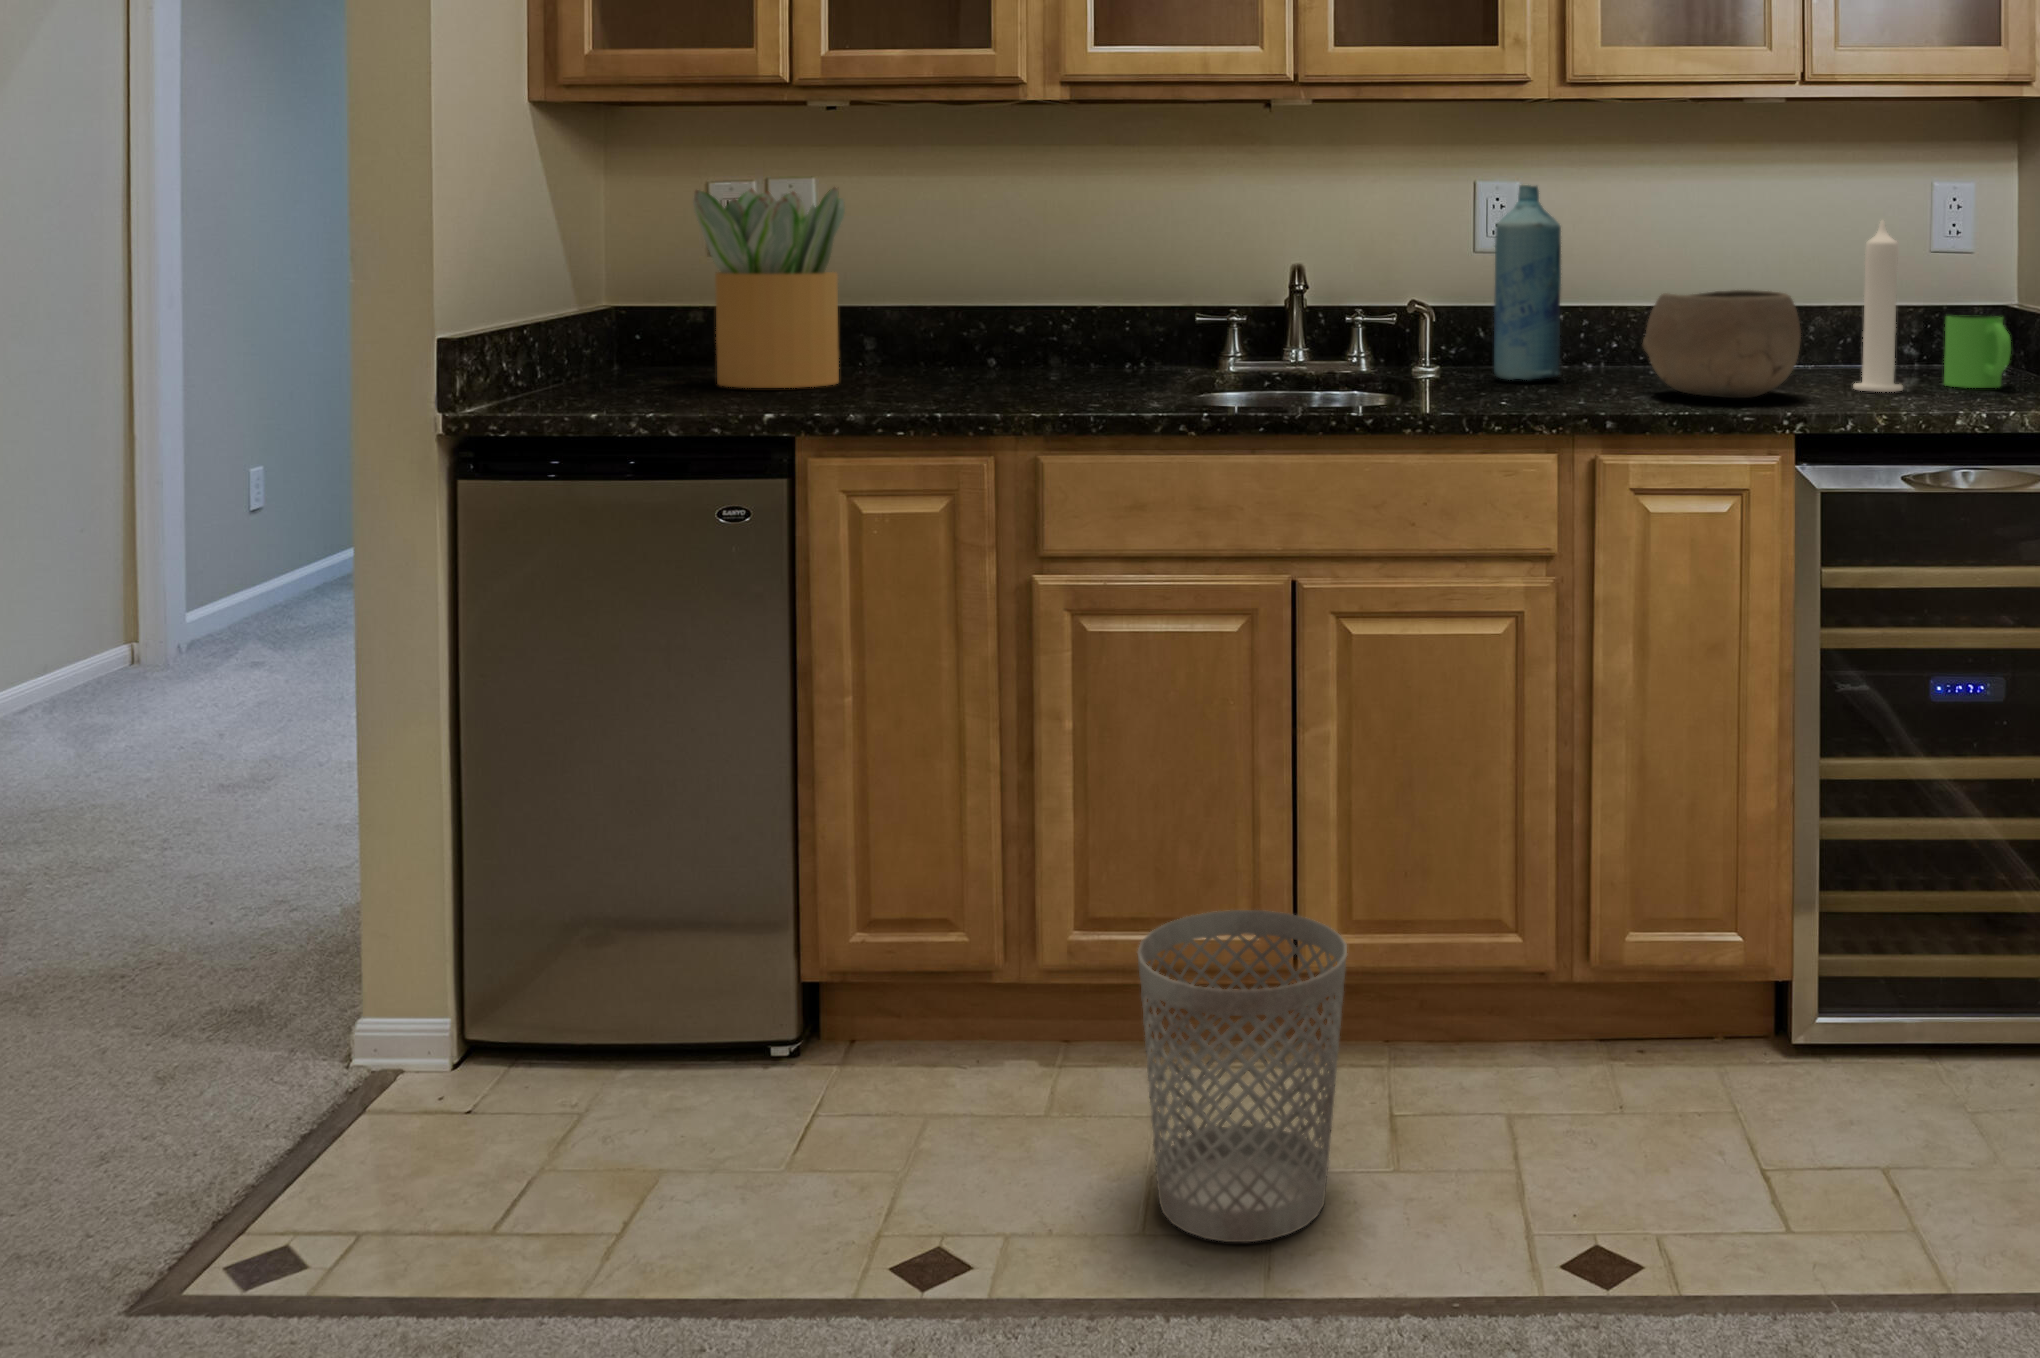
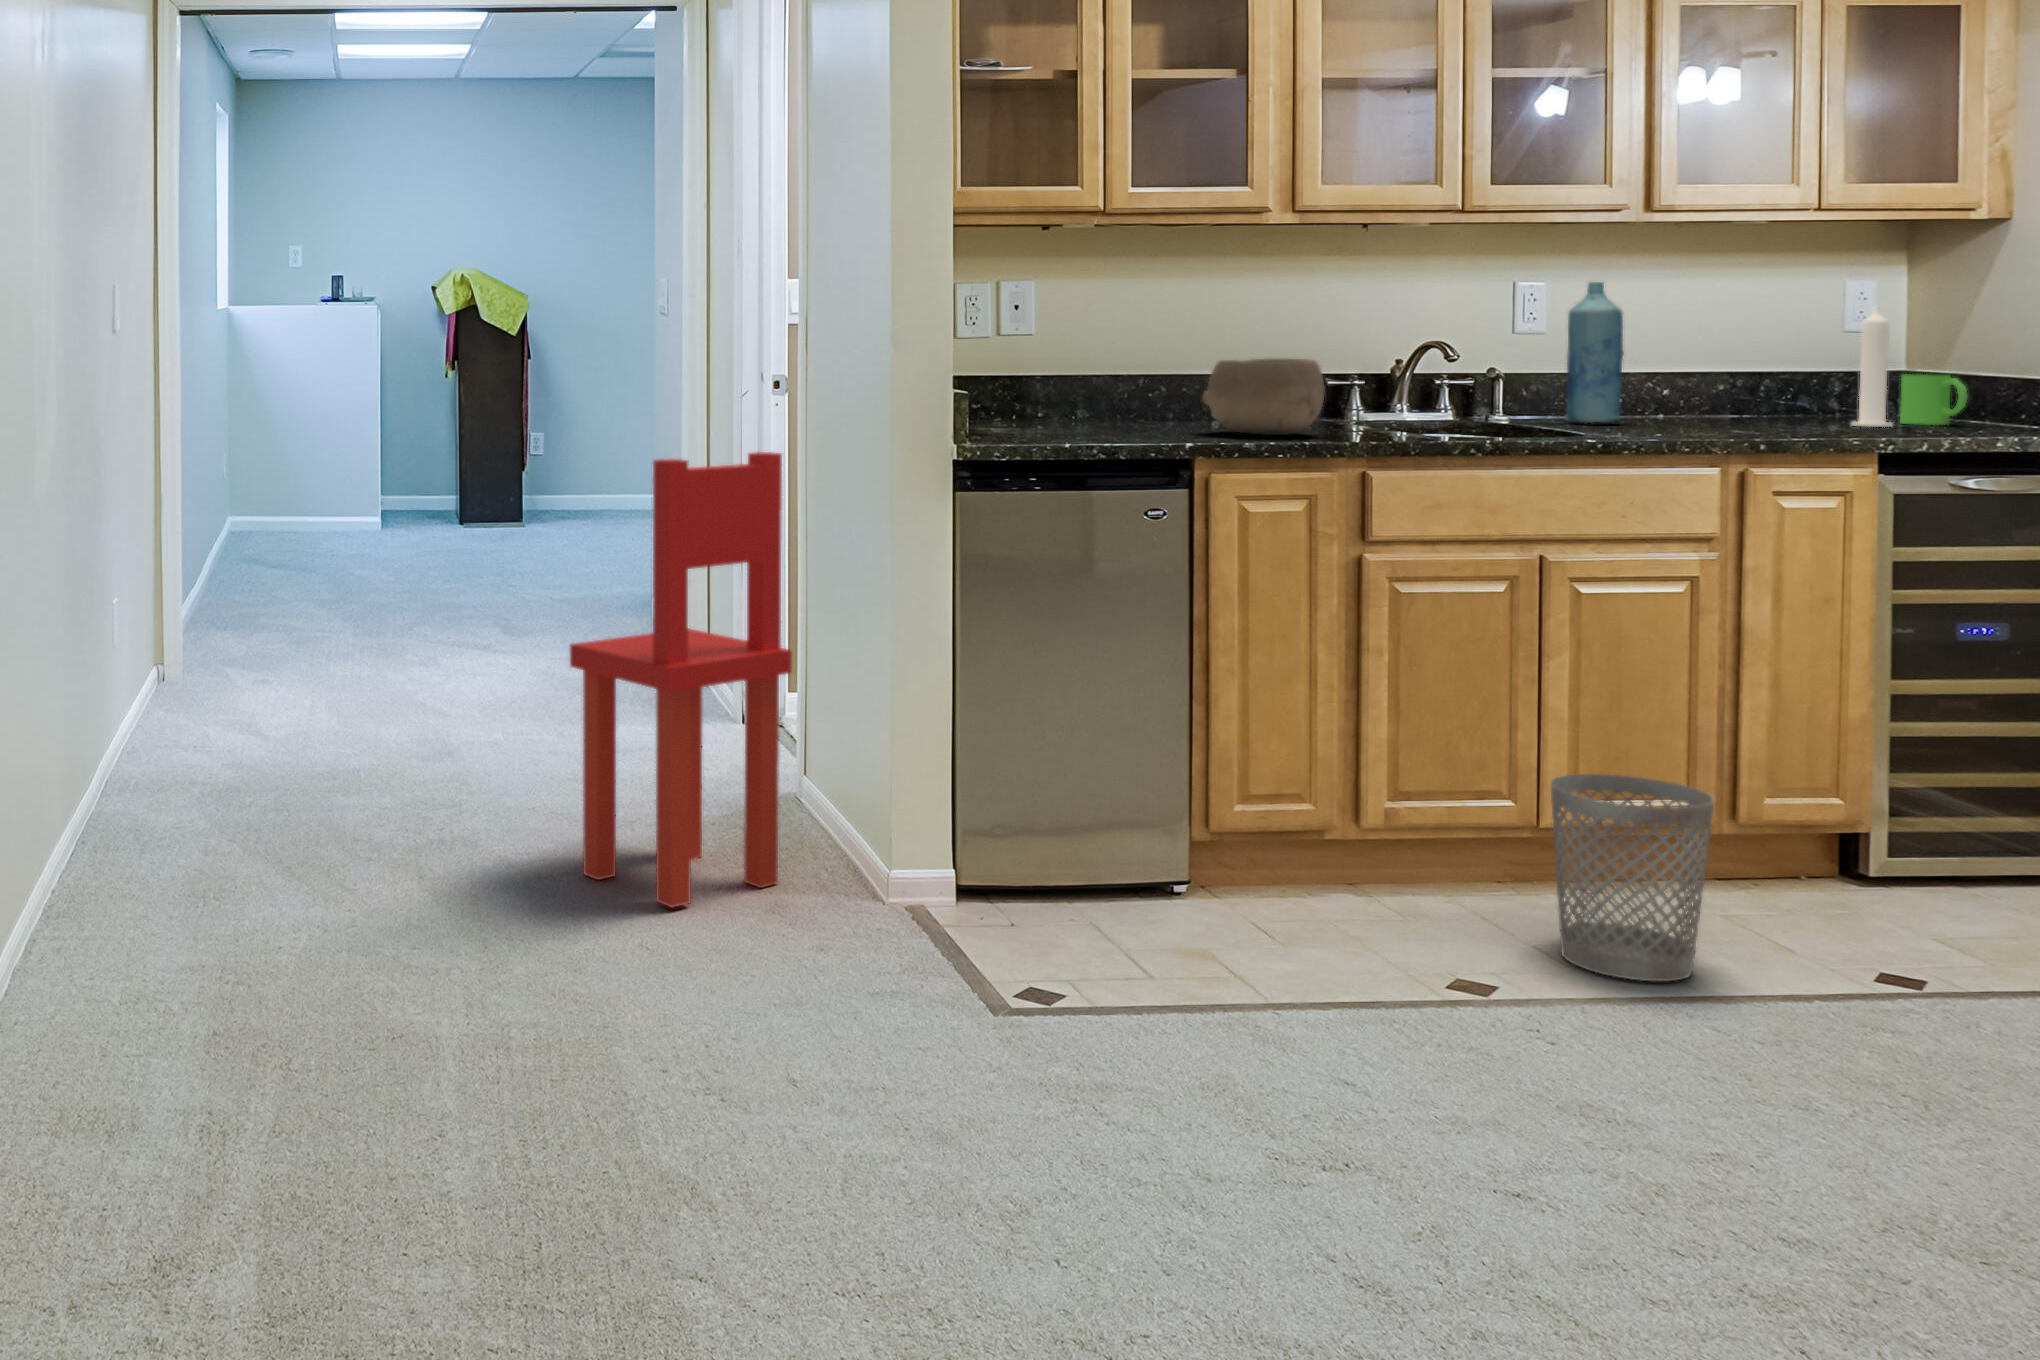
potted plant: present [693,187,845,388] -> none [1011,284,1121,430]
bowl: present [1643,290,1801,398] -> present [1202,359,1325,435]
chair: none [25,418,296,1050] -> present [570,452,792,908]

